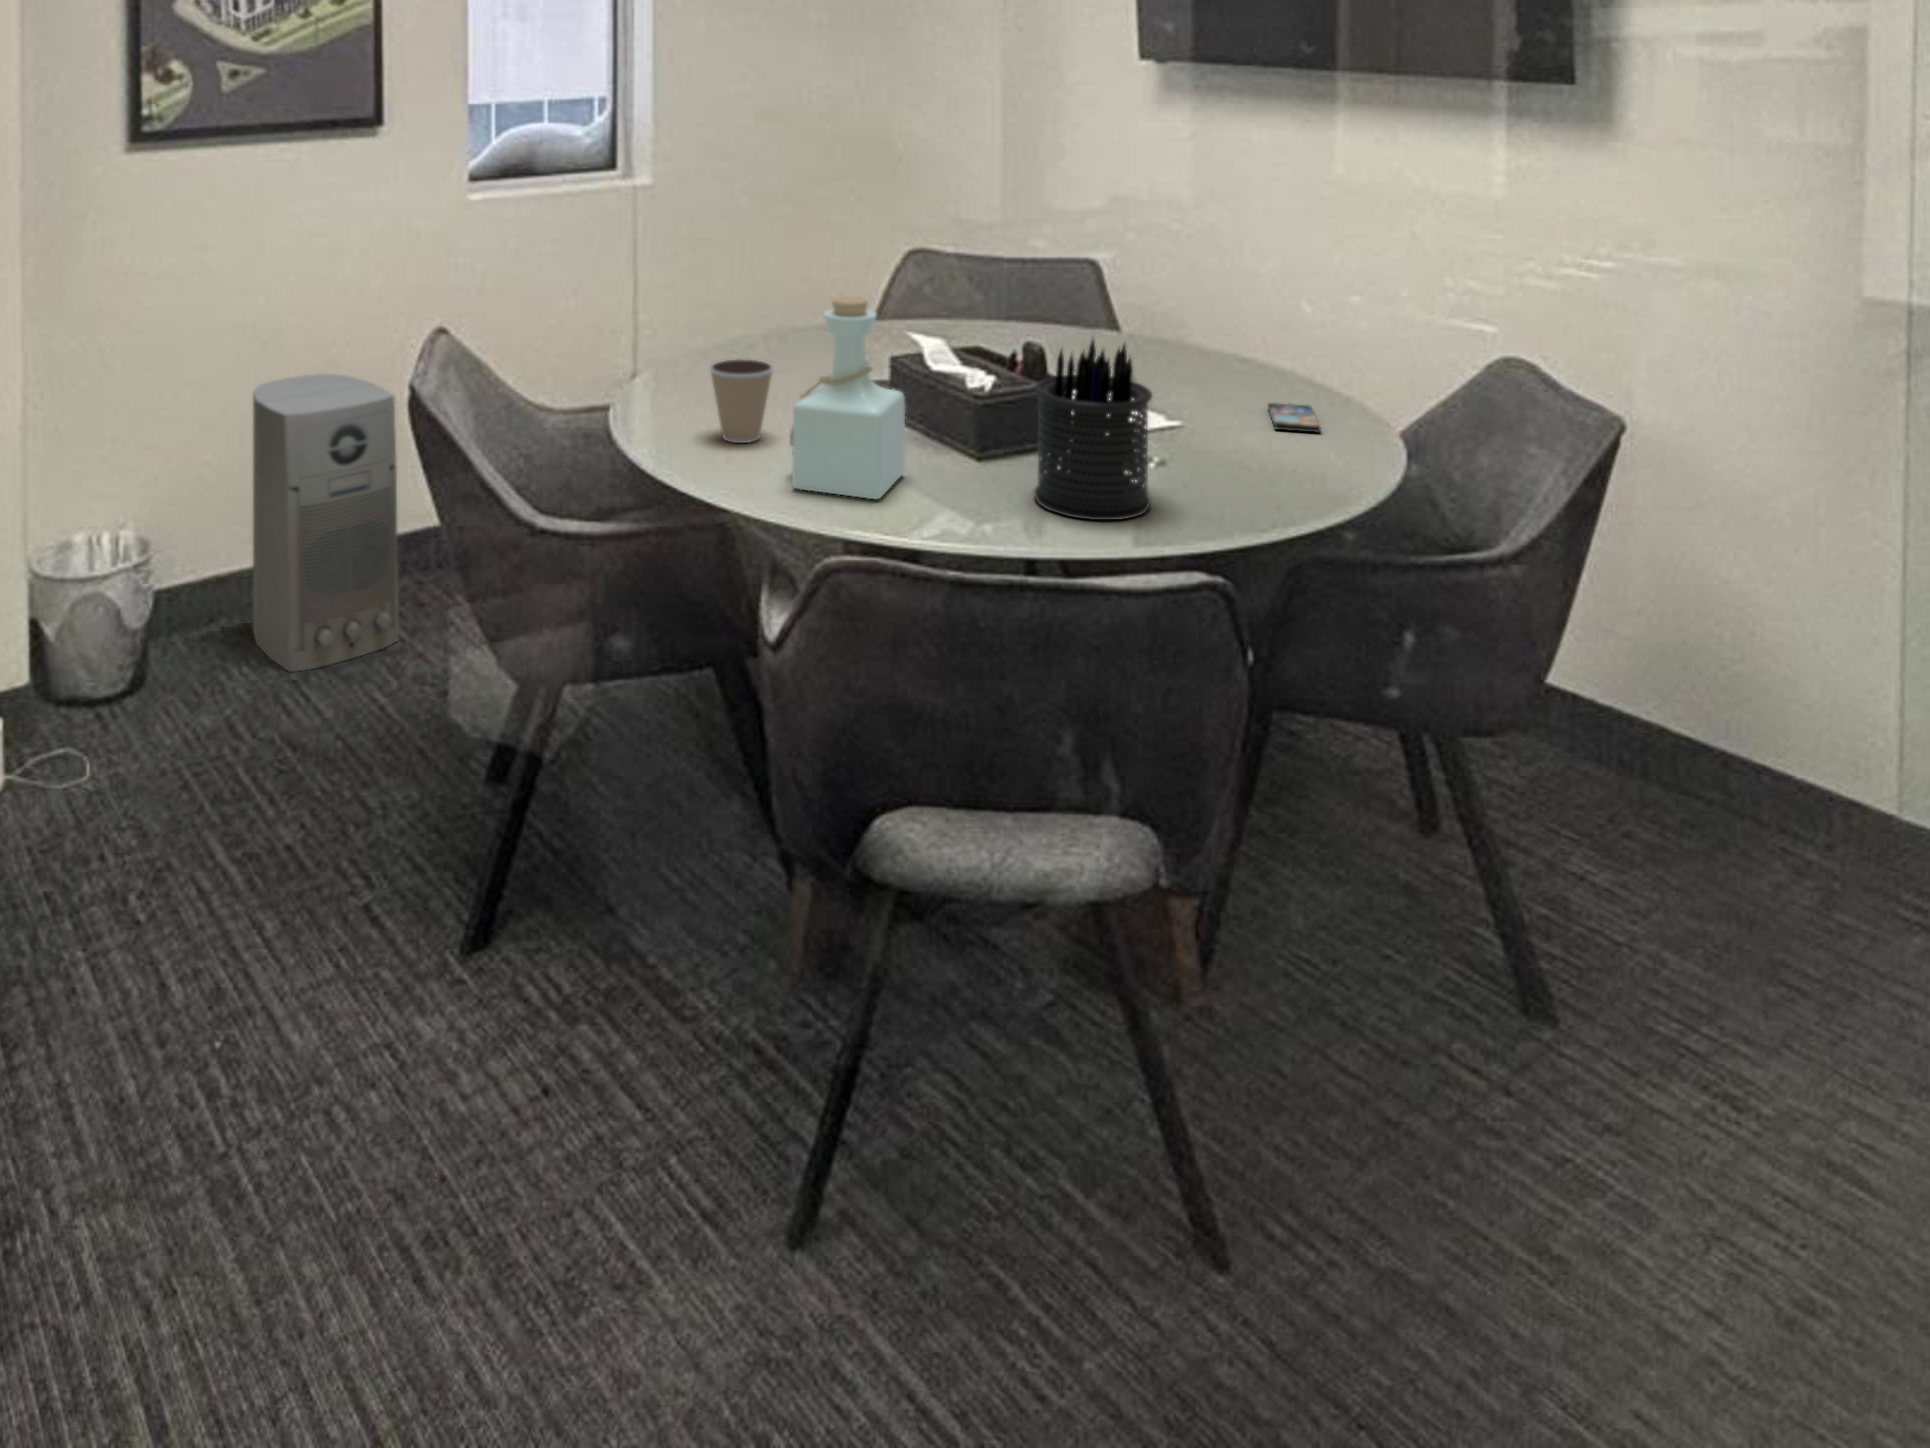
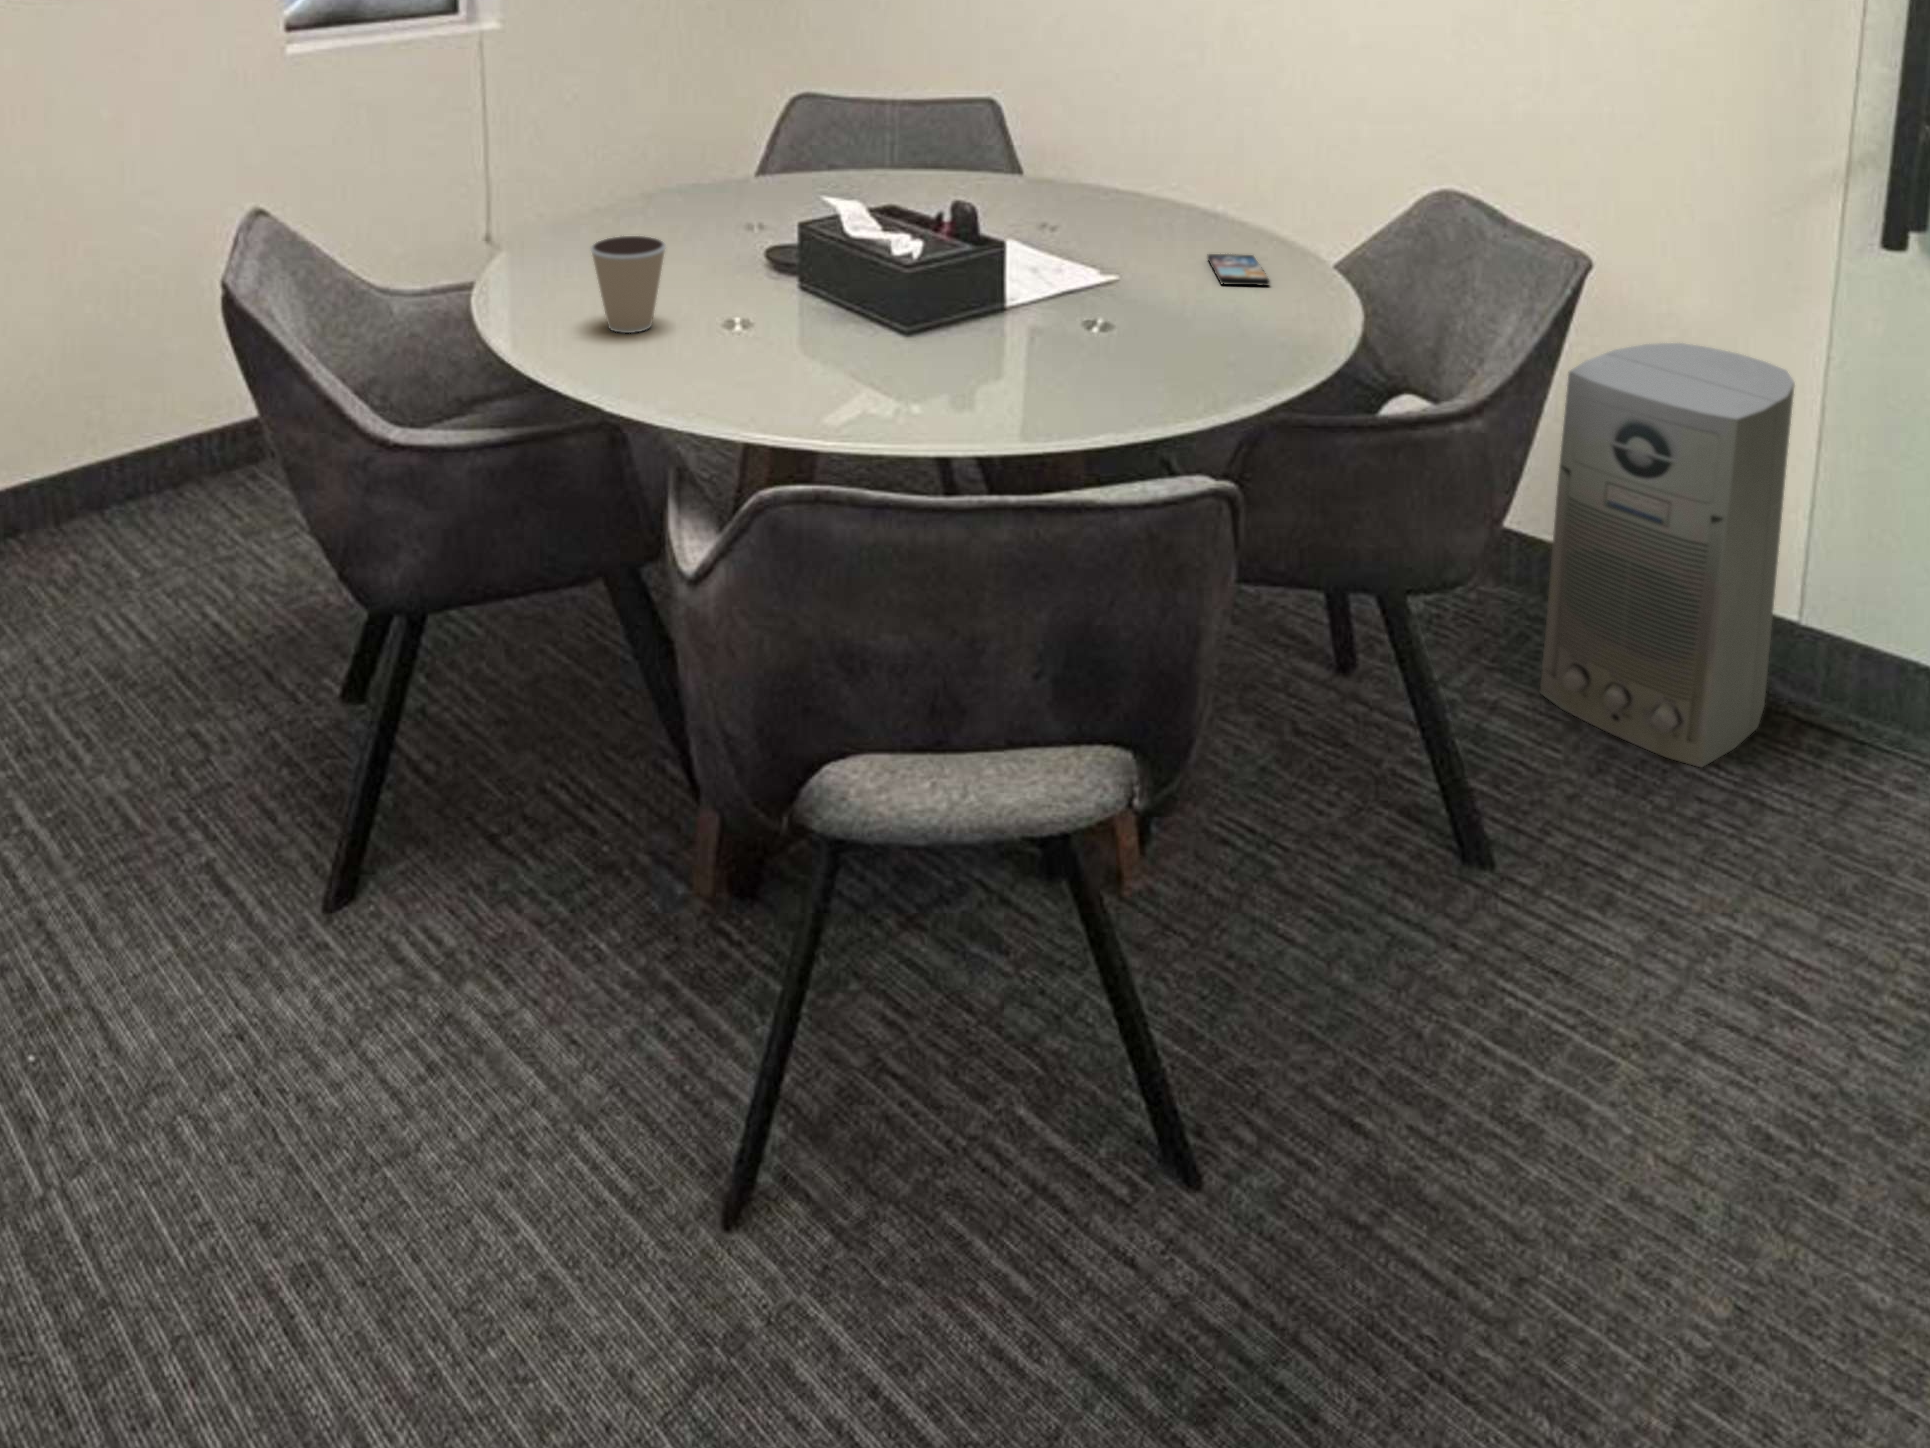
bottle: present [790,297,905,500] -> none [692,162,826,396]
pen holder: present [1034,340,1152,520] -> none [976,197,1113,407]
air purifier: present [253,374,399,672] -> present [1540,343,1795,767]

